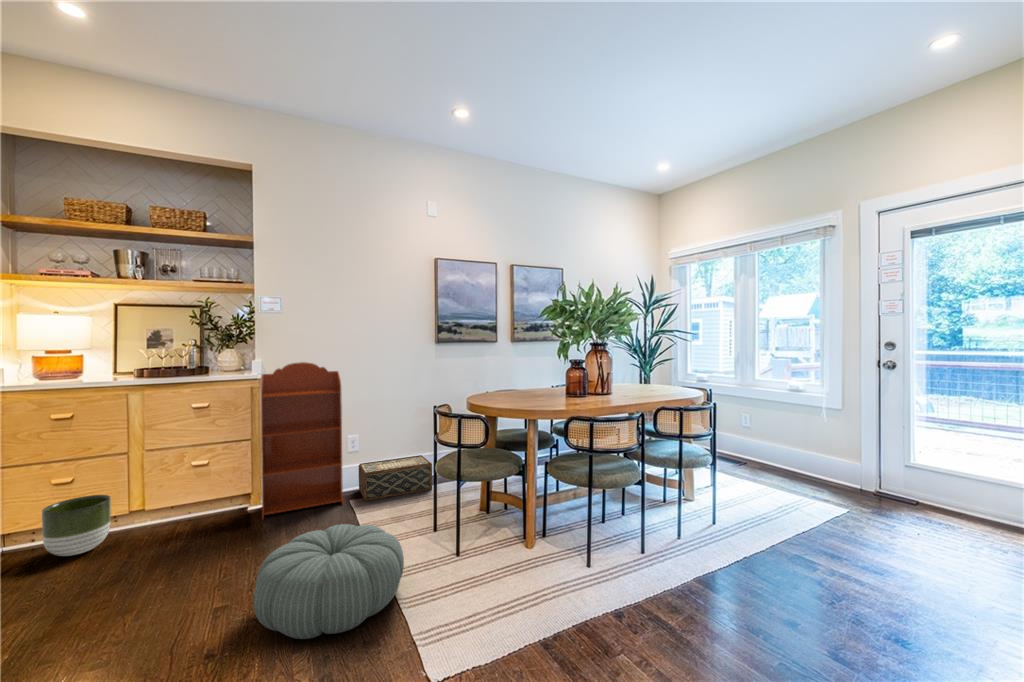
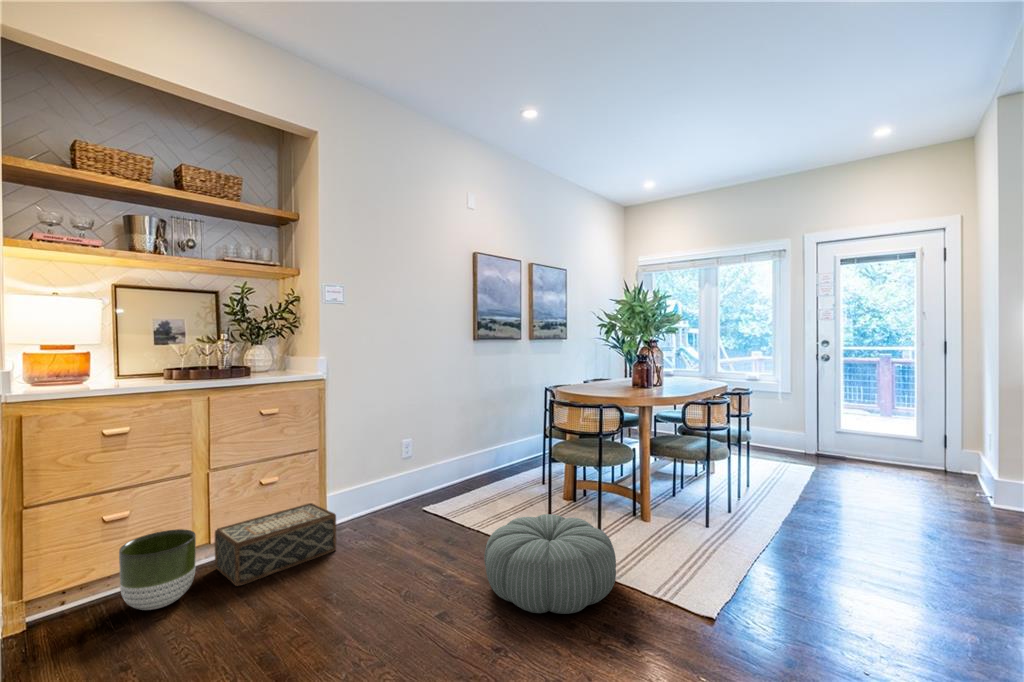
bookcase: present [261,362,343,519] -> none [327,361,421,539]
woven basket: present [359,455,432,501] -> present [215,503,336,586]

